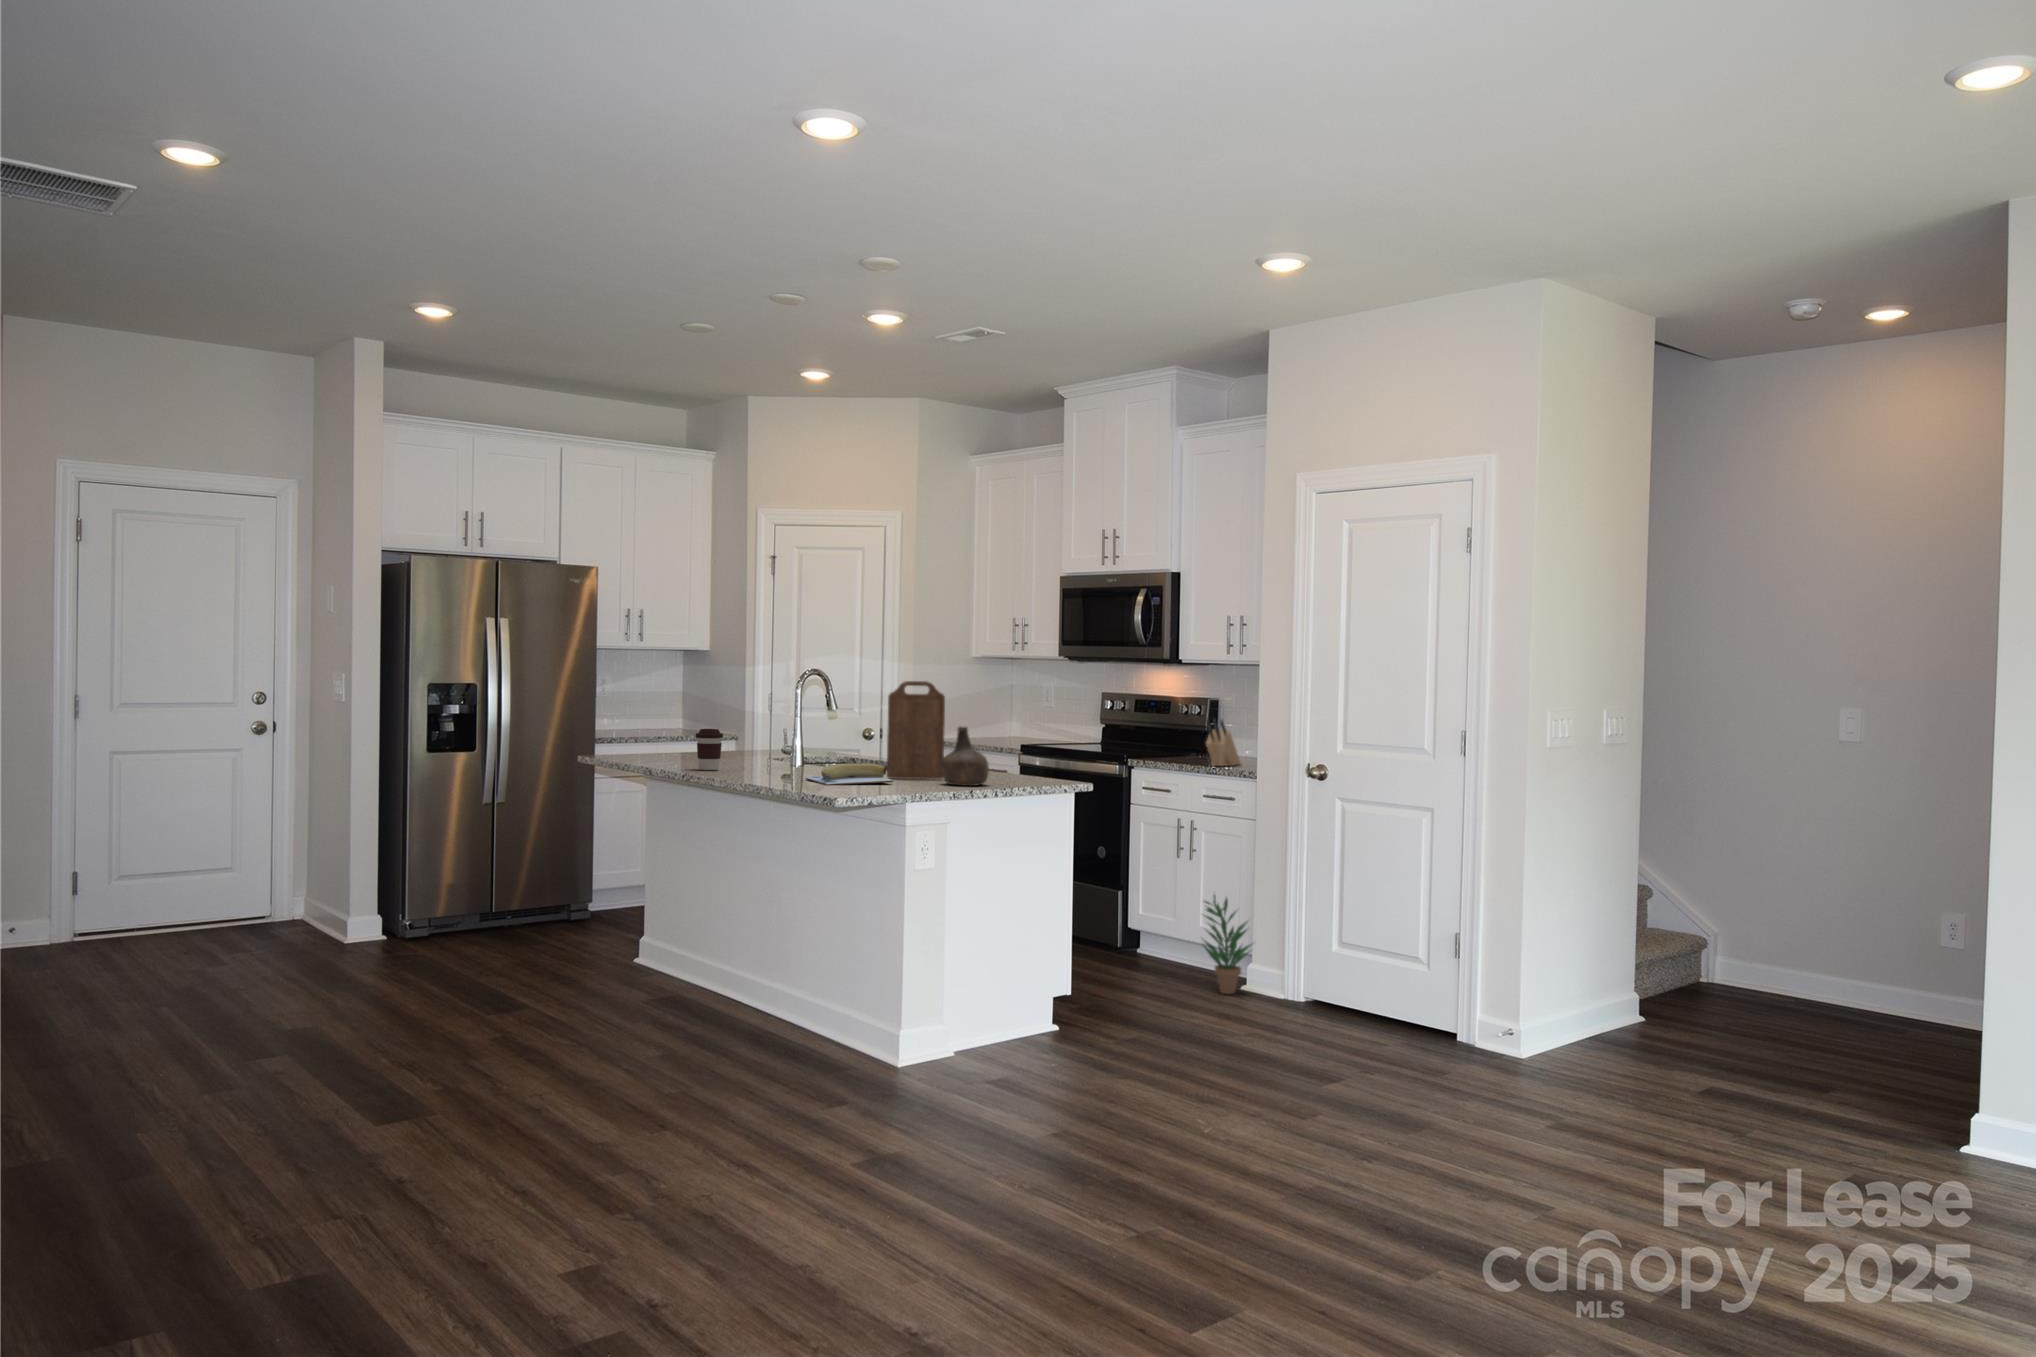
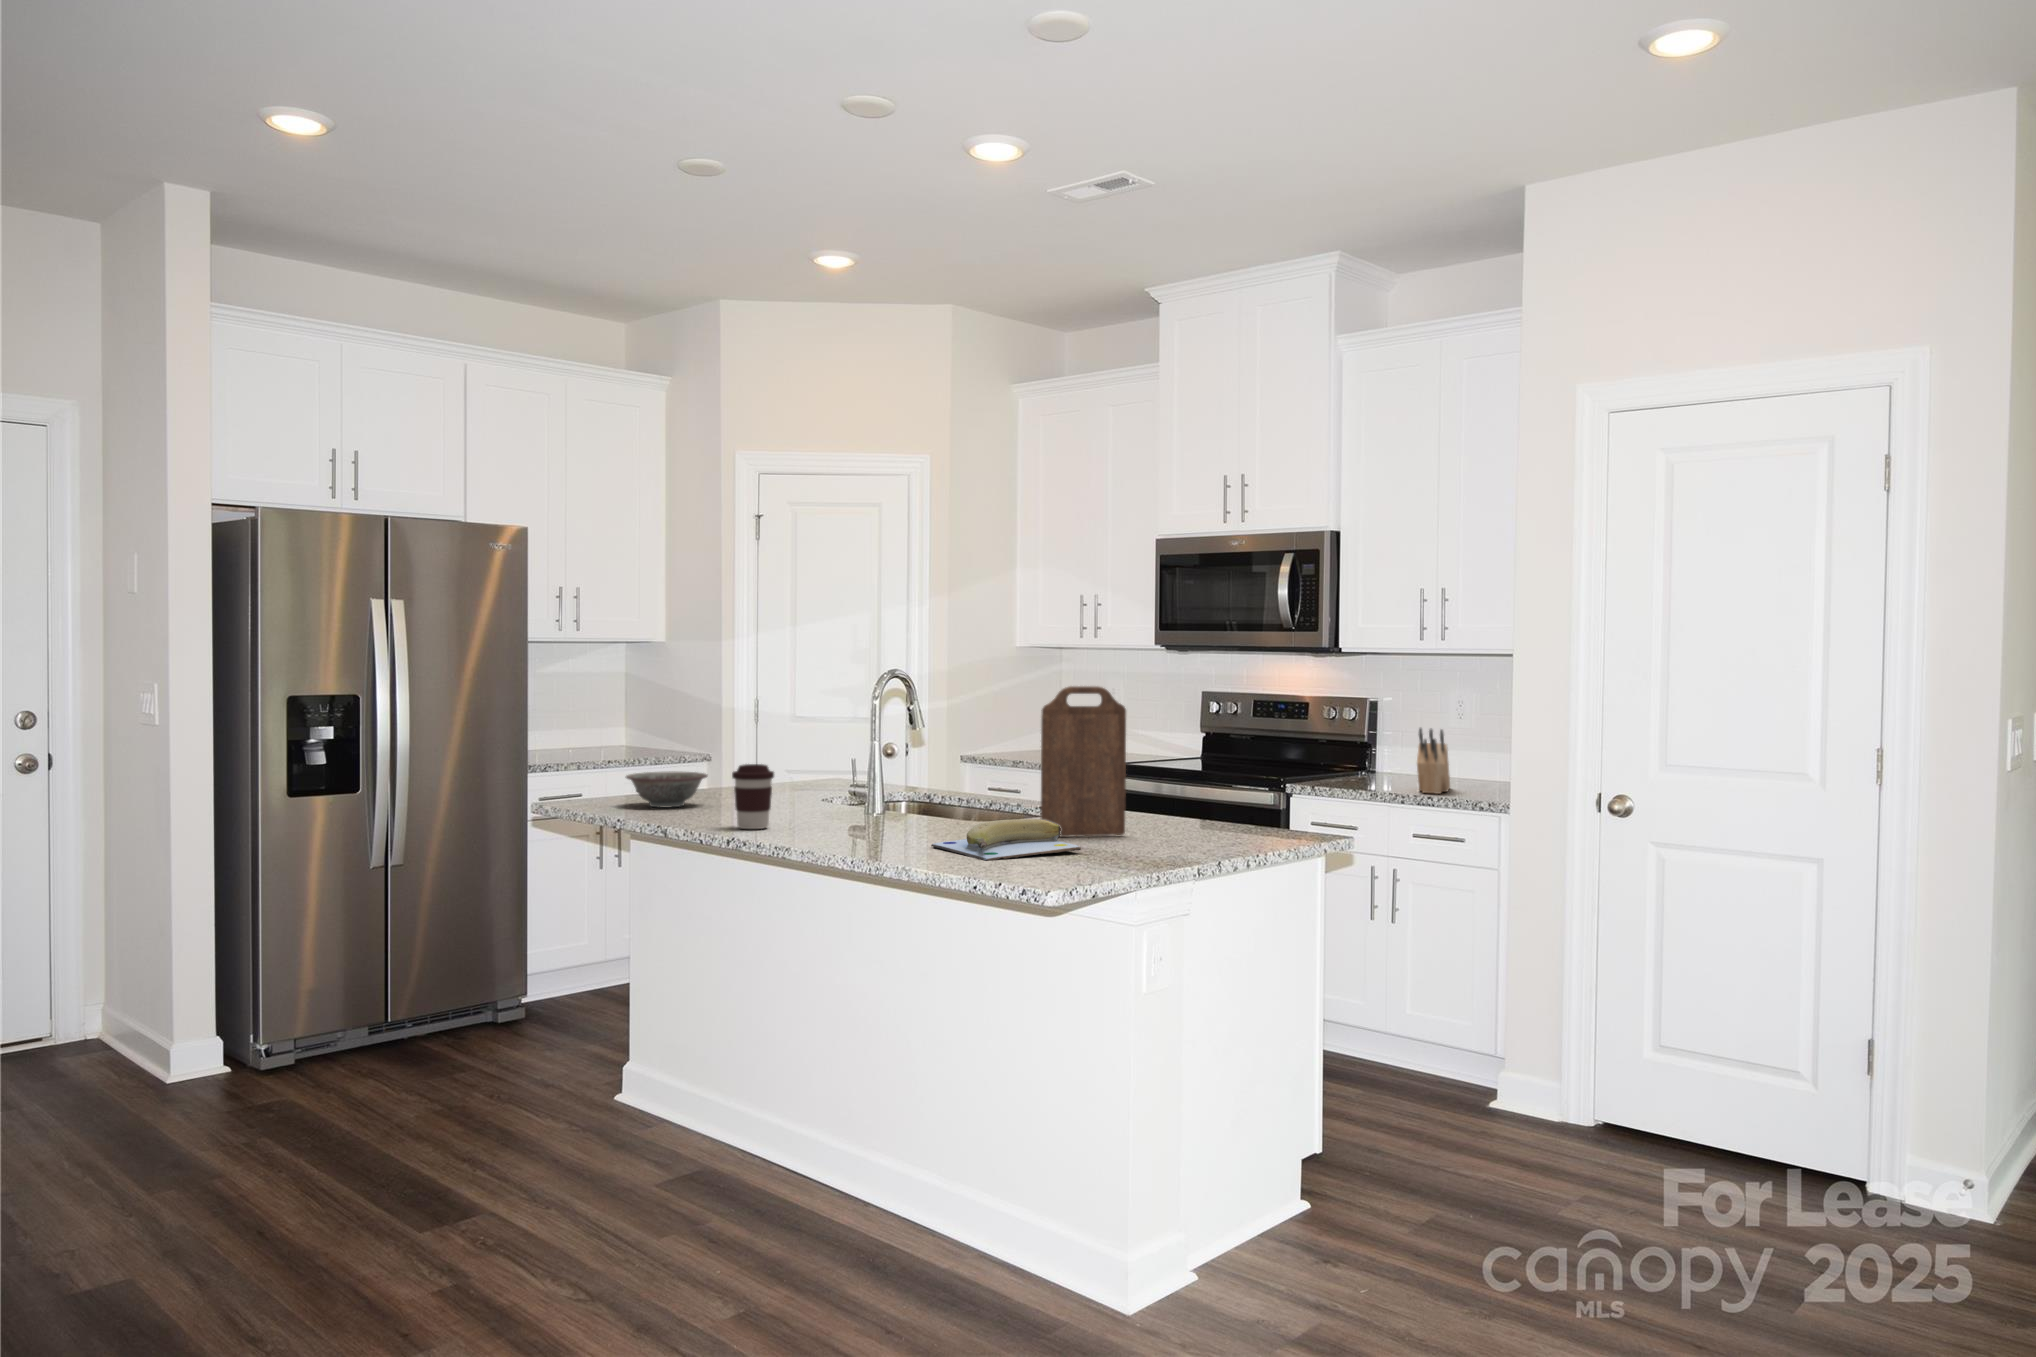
bottle: present [941,727,989,786] -> none [1144,757,1219,851]
decorative bowl: none [642,737,697,761] -> present [626,771,707,808]
potted plant: present [1202,896,1252,994] -> none [1435,972,1521,1118]

